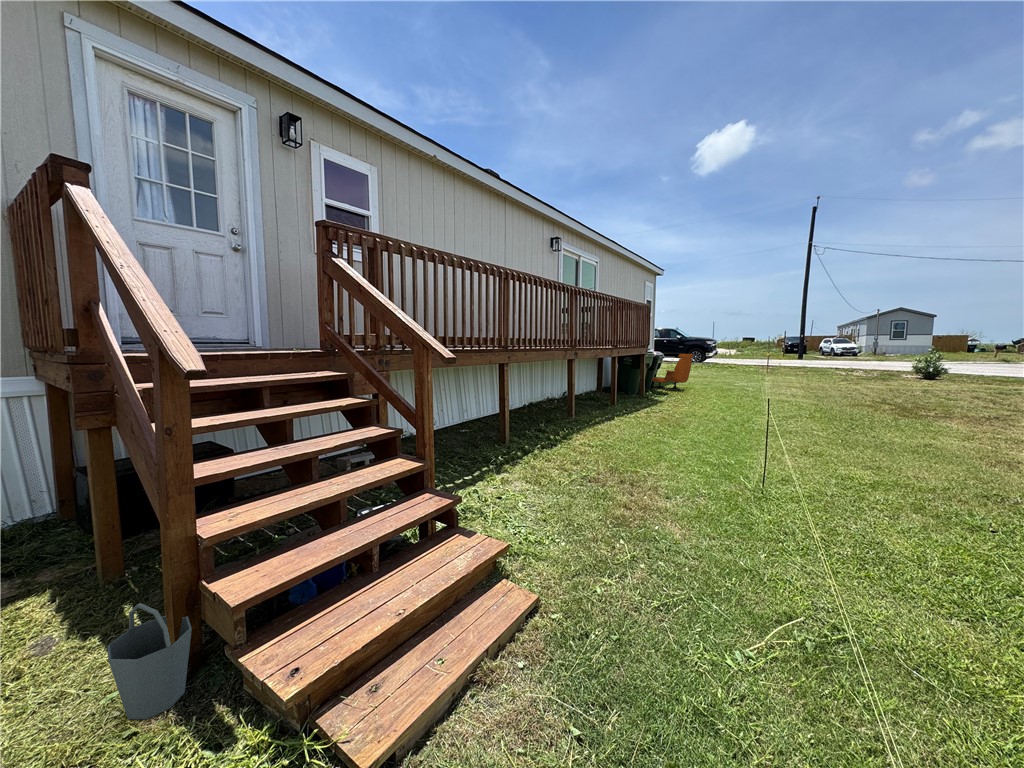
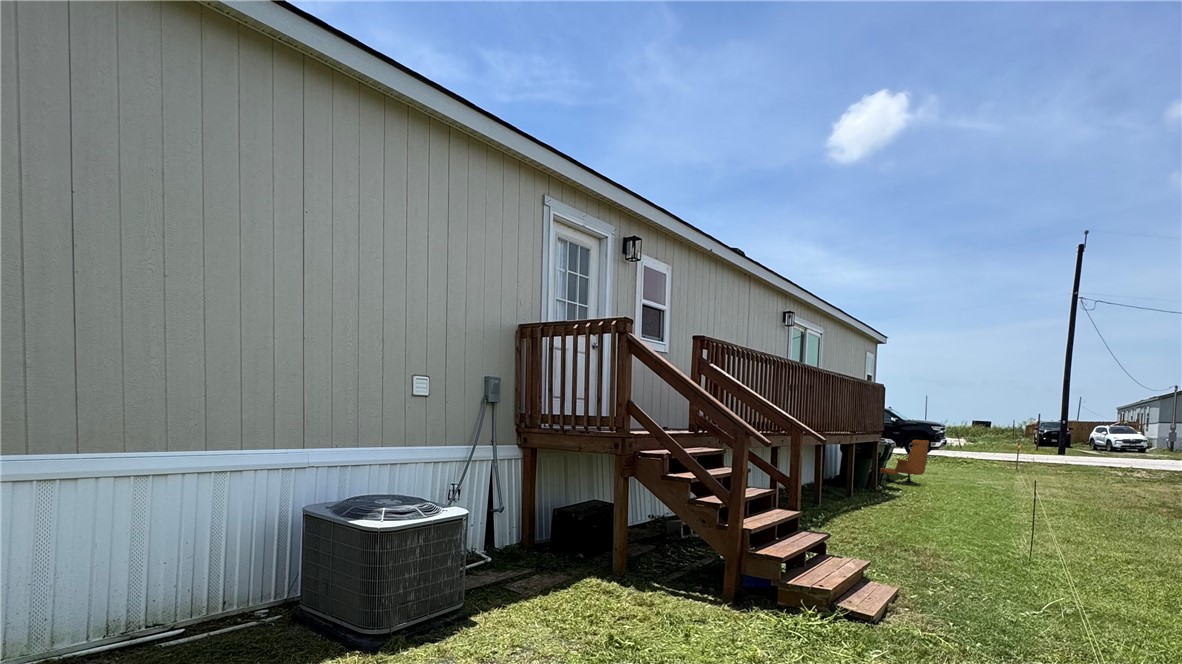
bucket: present [108,603,192,719] -> none [725,550,758,605]

